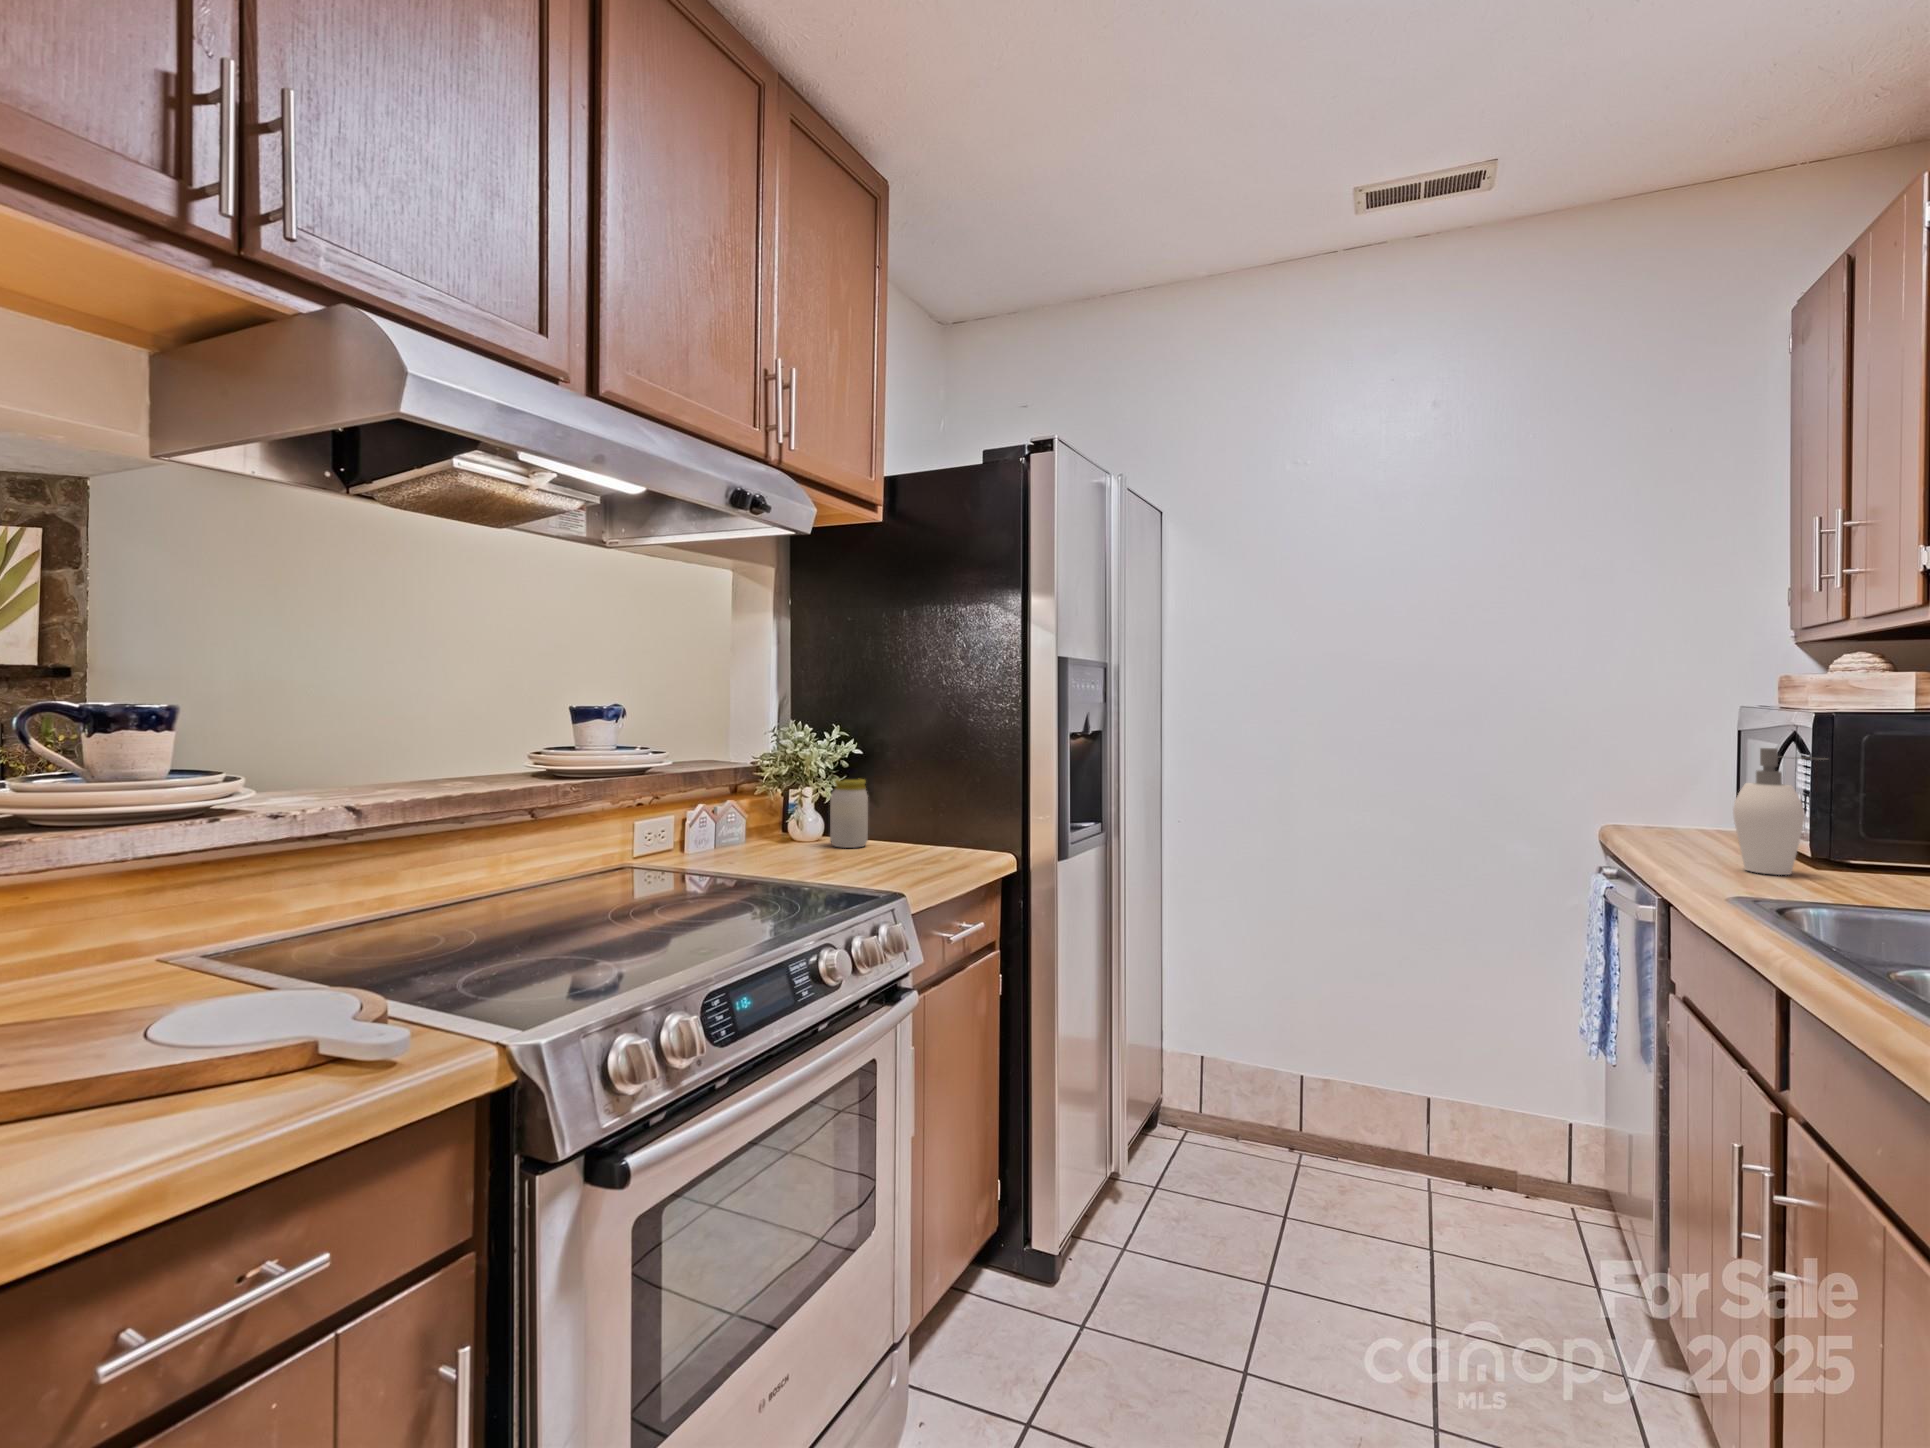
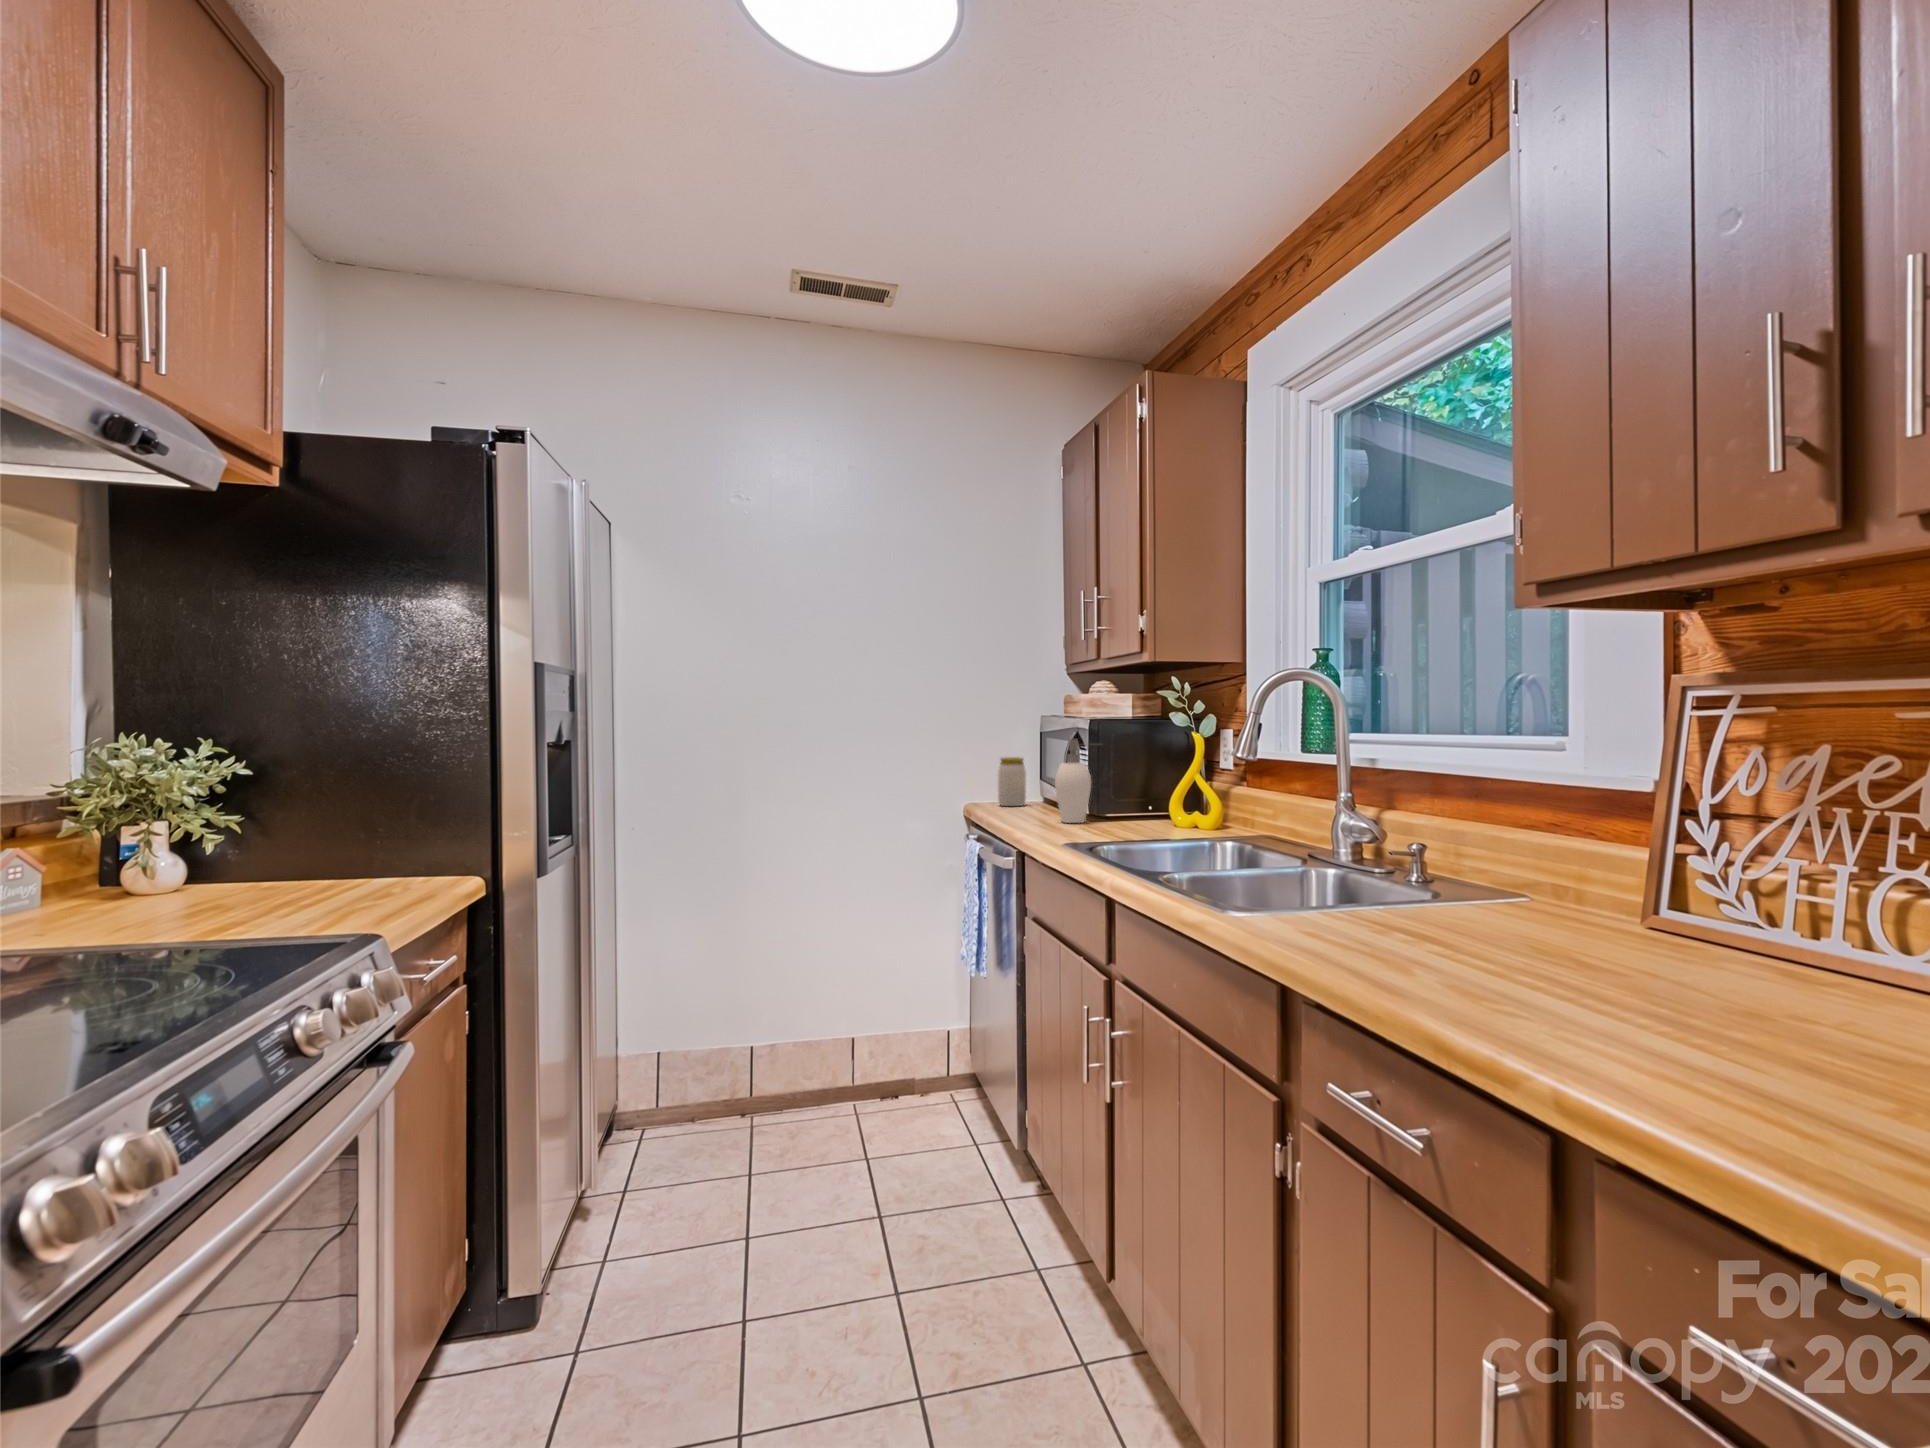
jar: present [830,778,868,848] -> present [998,757,1026,806]

